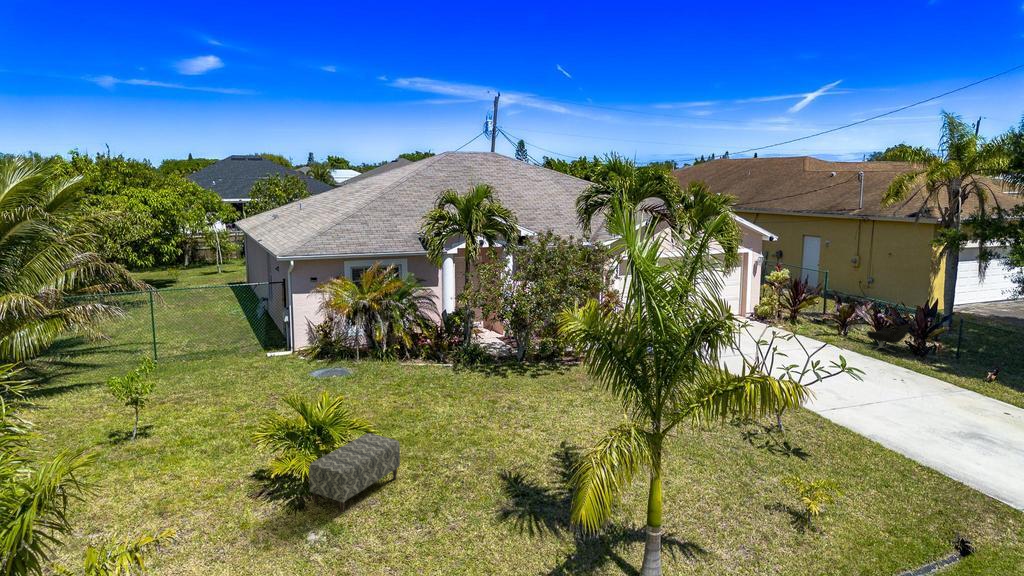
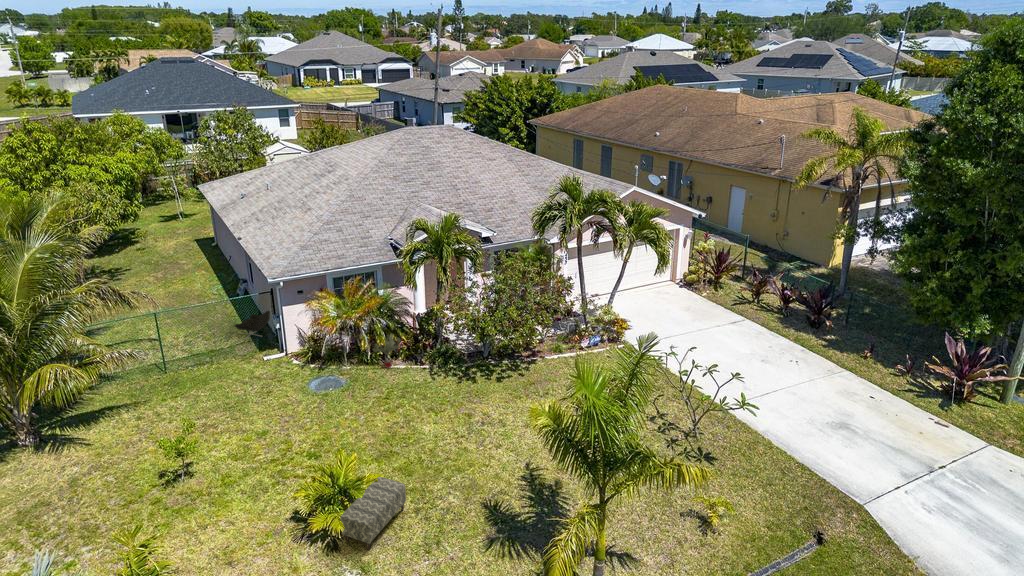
potted tree: none [388,322,422,364] -> present [373,334,401,368]
lounge chair: present [867,325,910,350] -> present [234,311,270,339]

